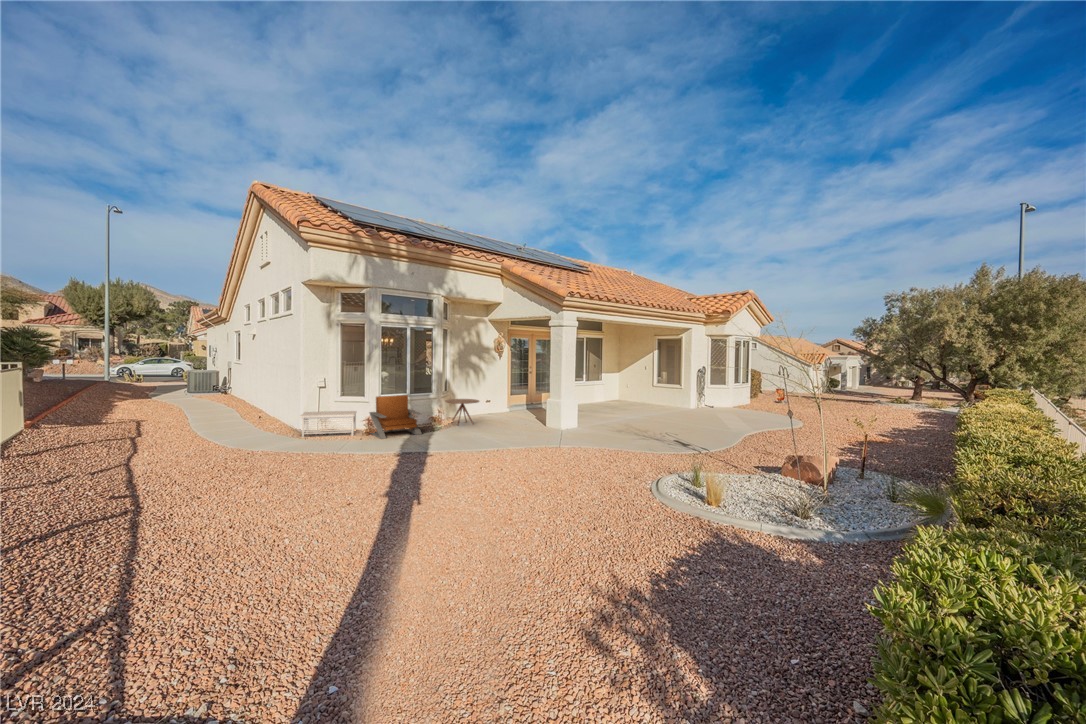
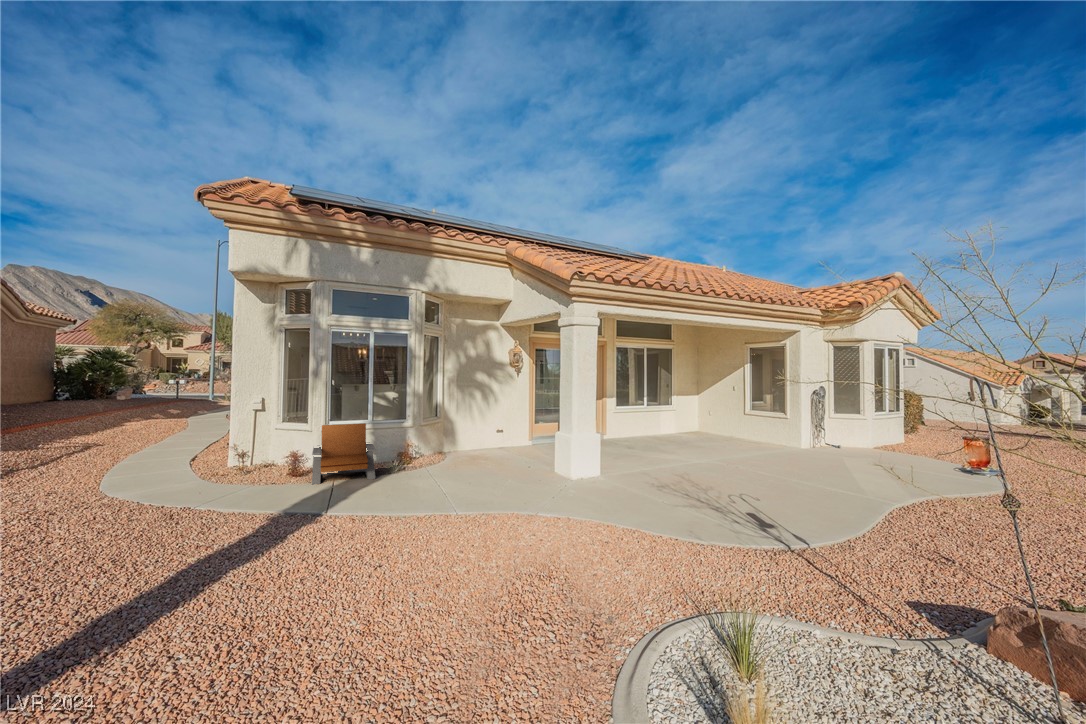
round table: present [445,399,479,424] -> none [428,429,475,466]
storage bench: present [300,411,356,437] -> none [221,443,305,478]

